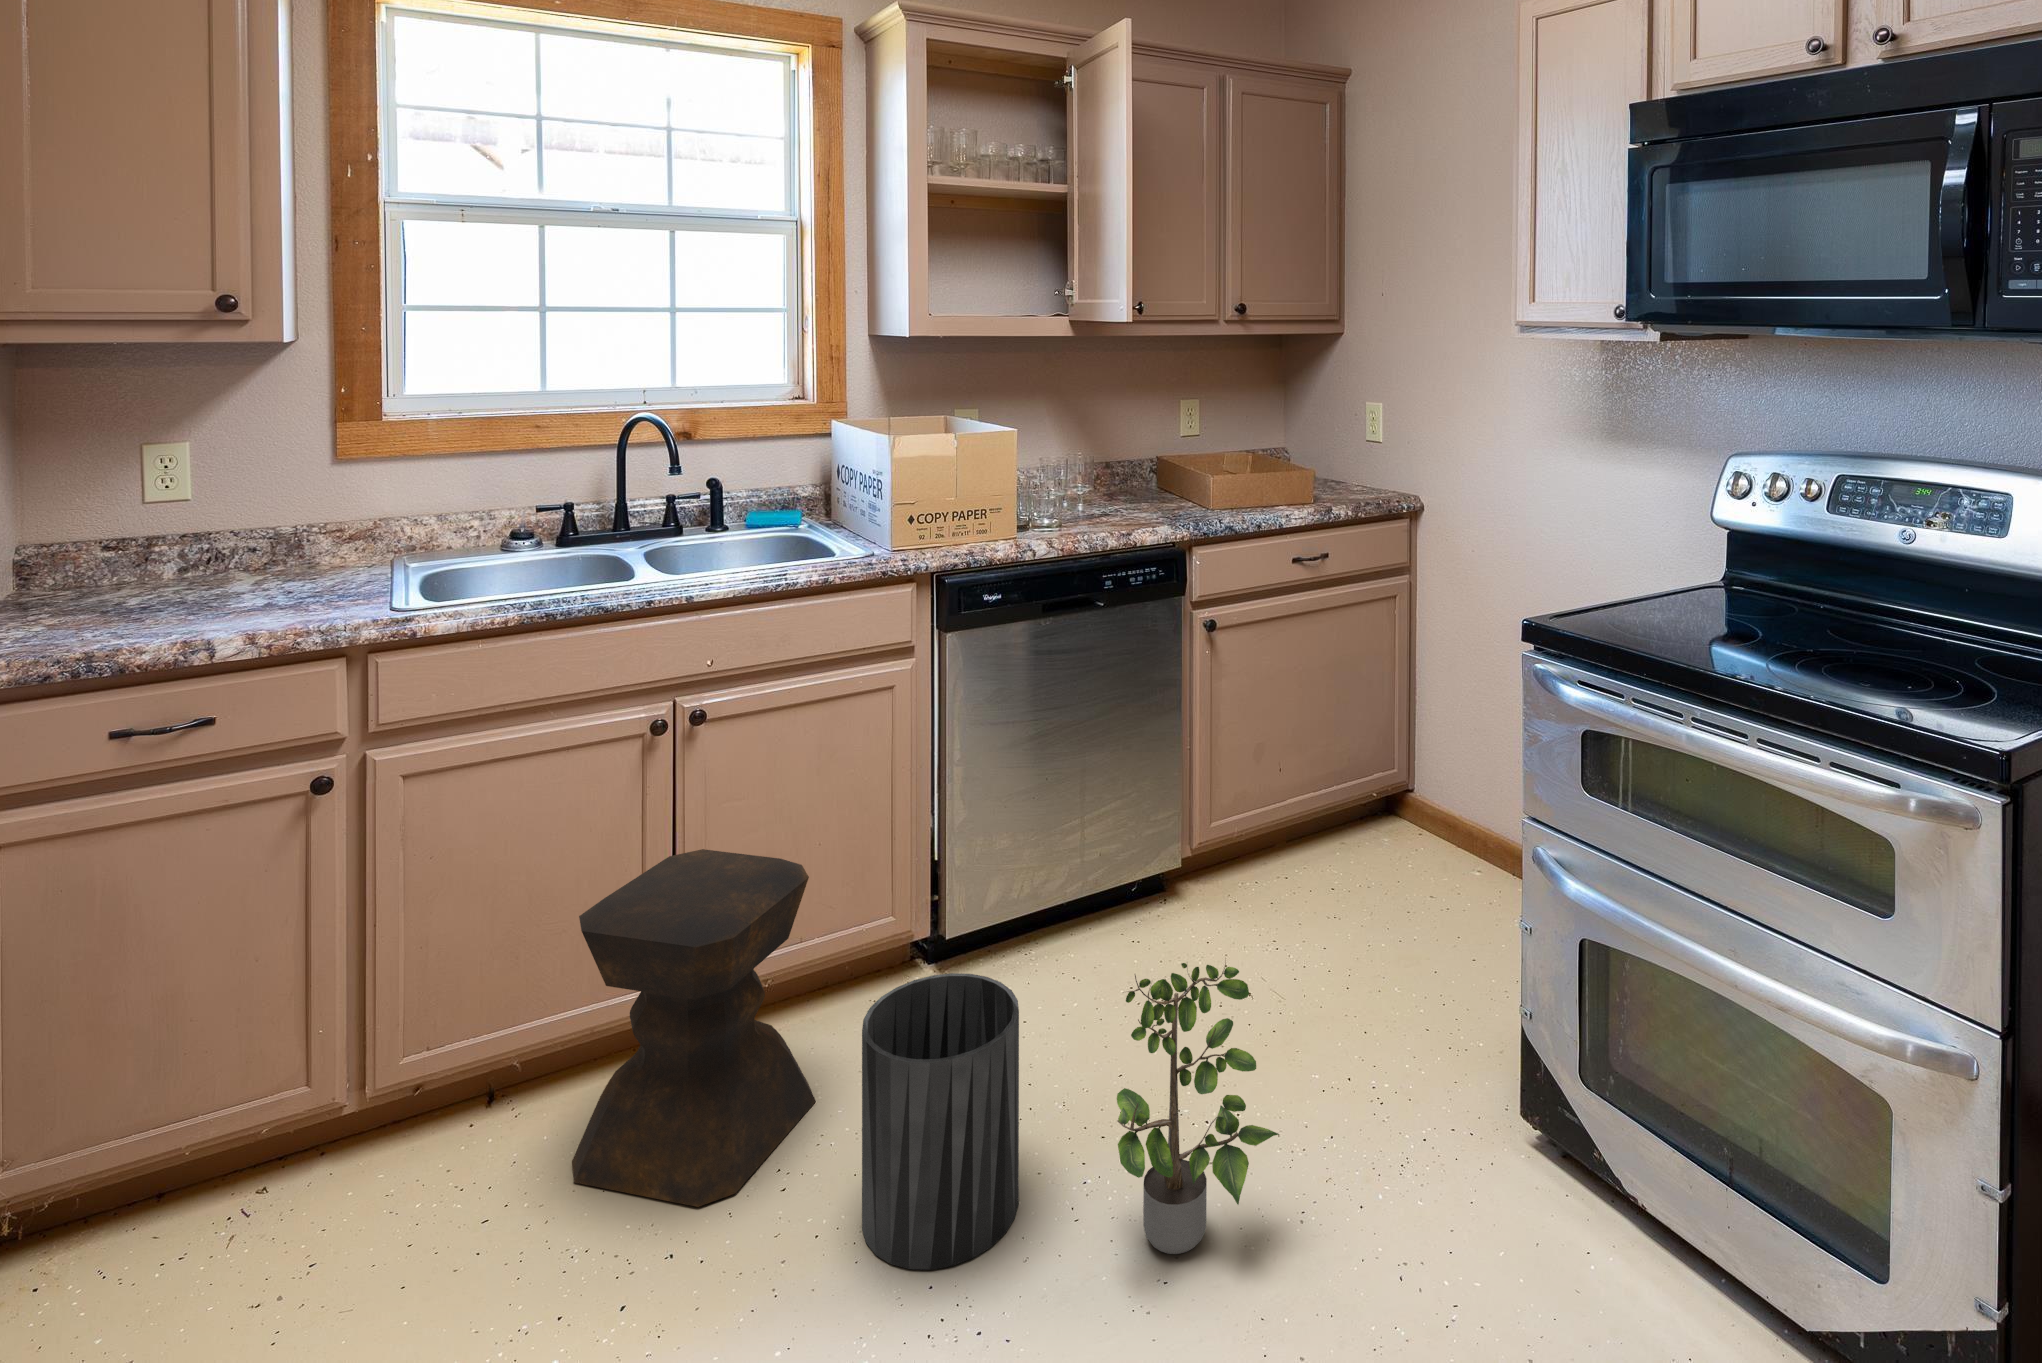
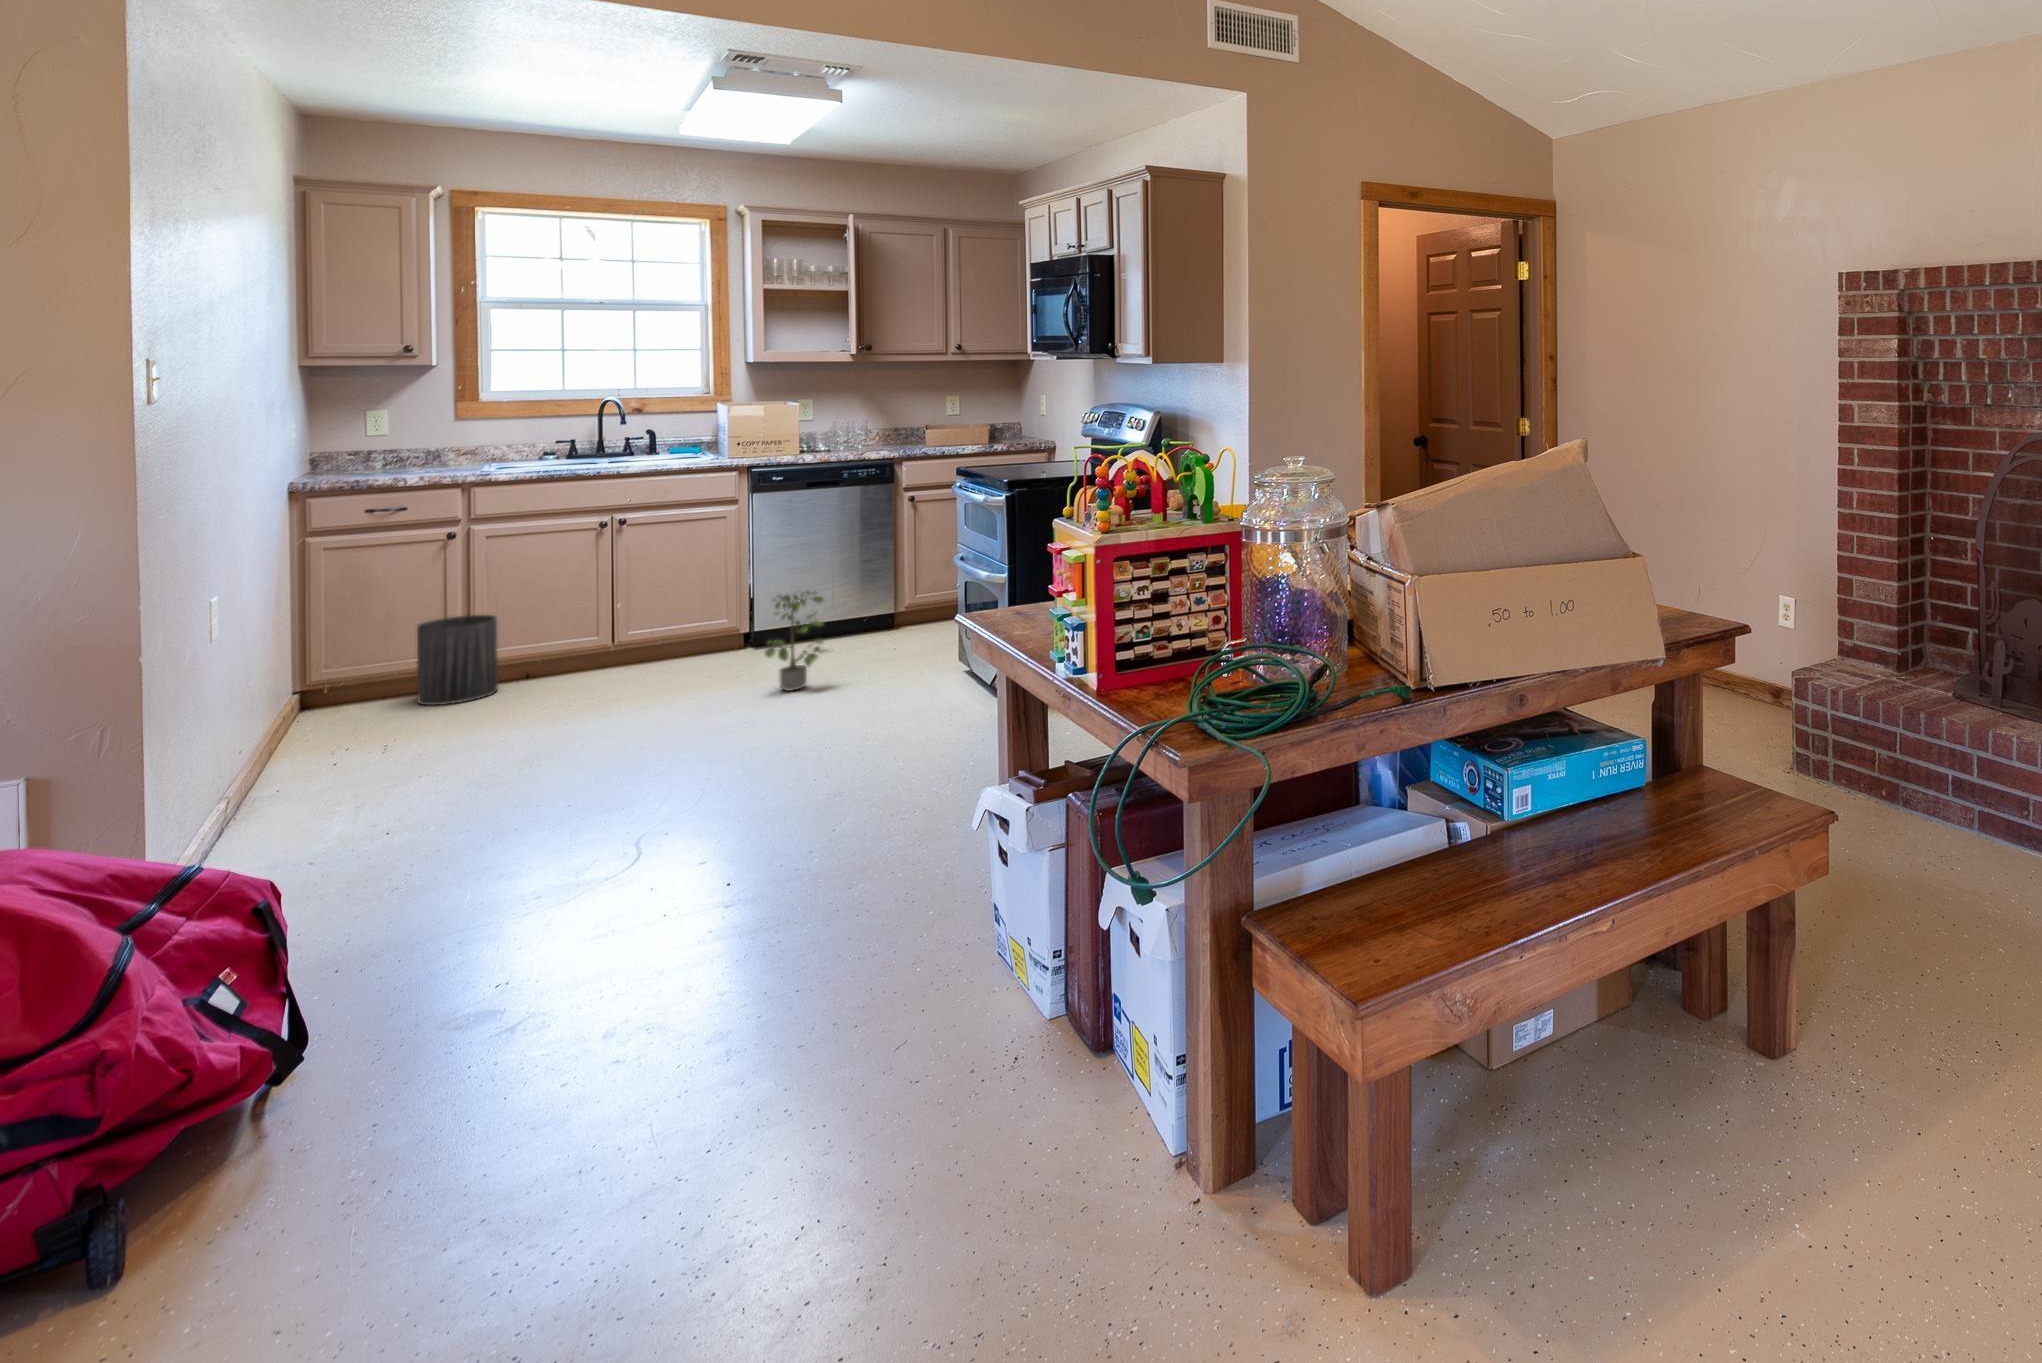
stool: present [572,849,816,1207] -> none [559,574,671,689]
trash can: present [862,973,1019,1270] -> present [417,615,498,705]

